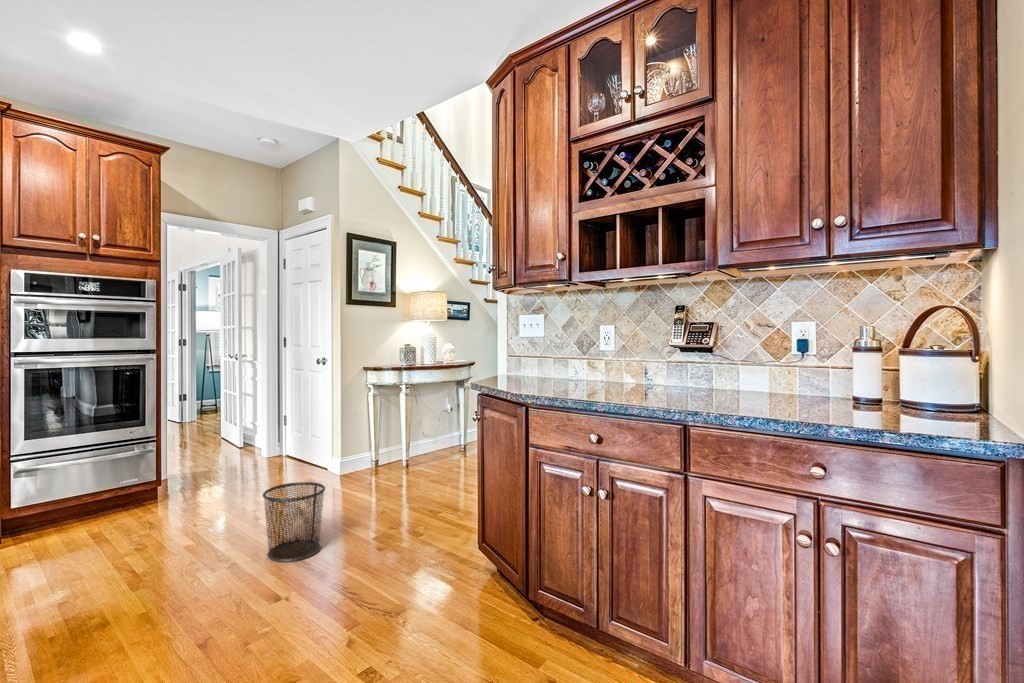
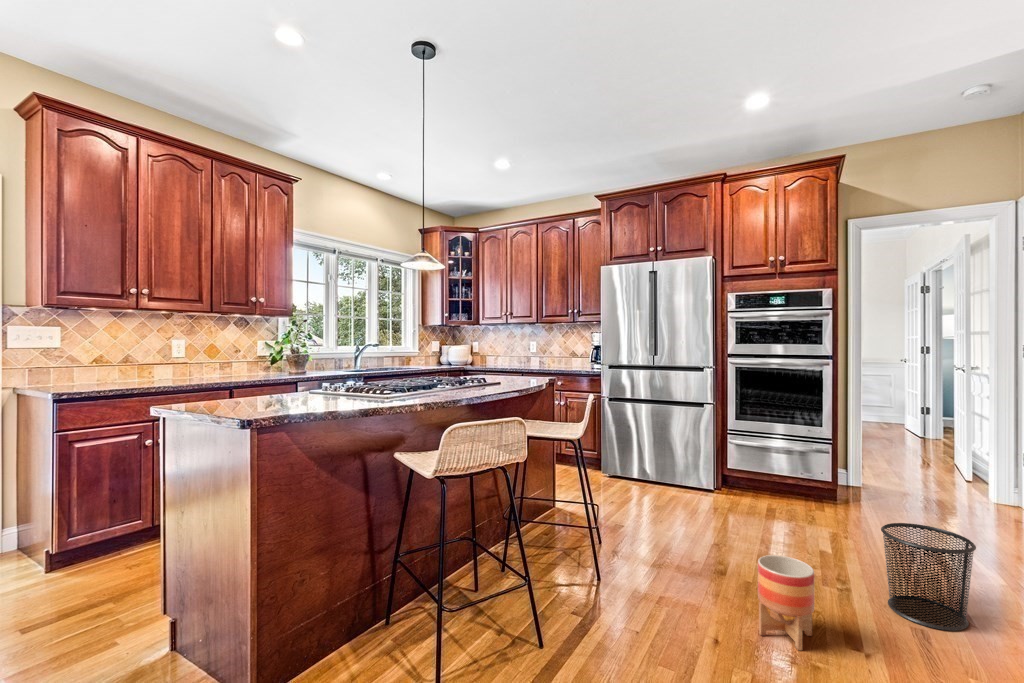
planter: none [193,549,251,643] -> present [758,555,814,650]

